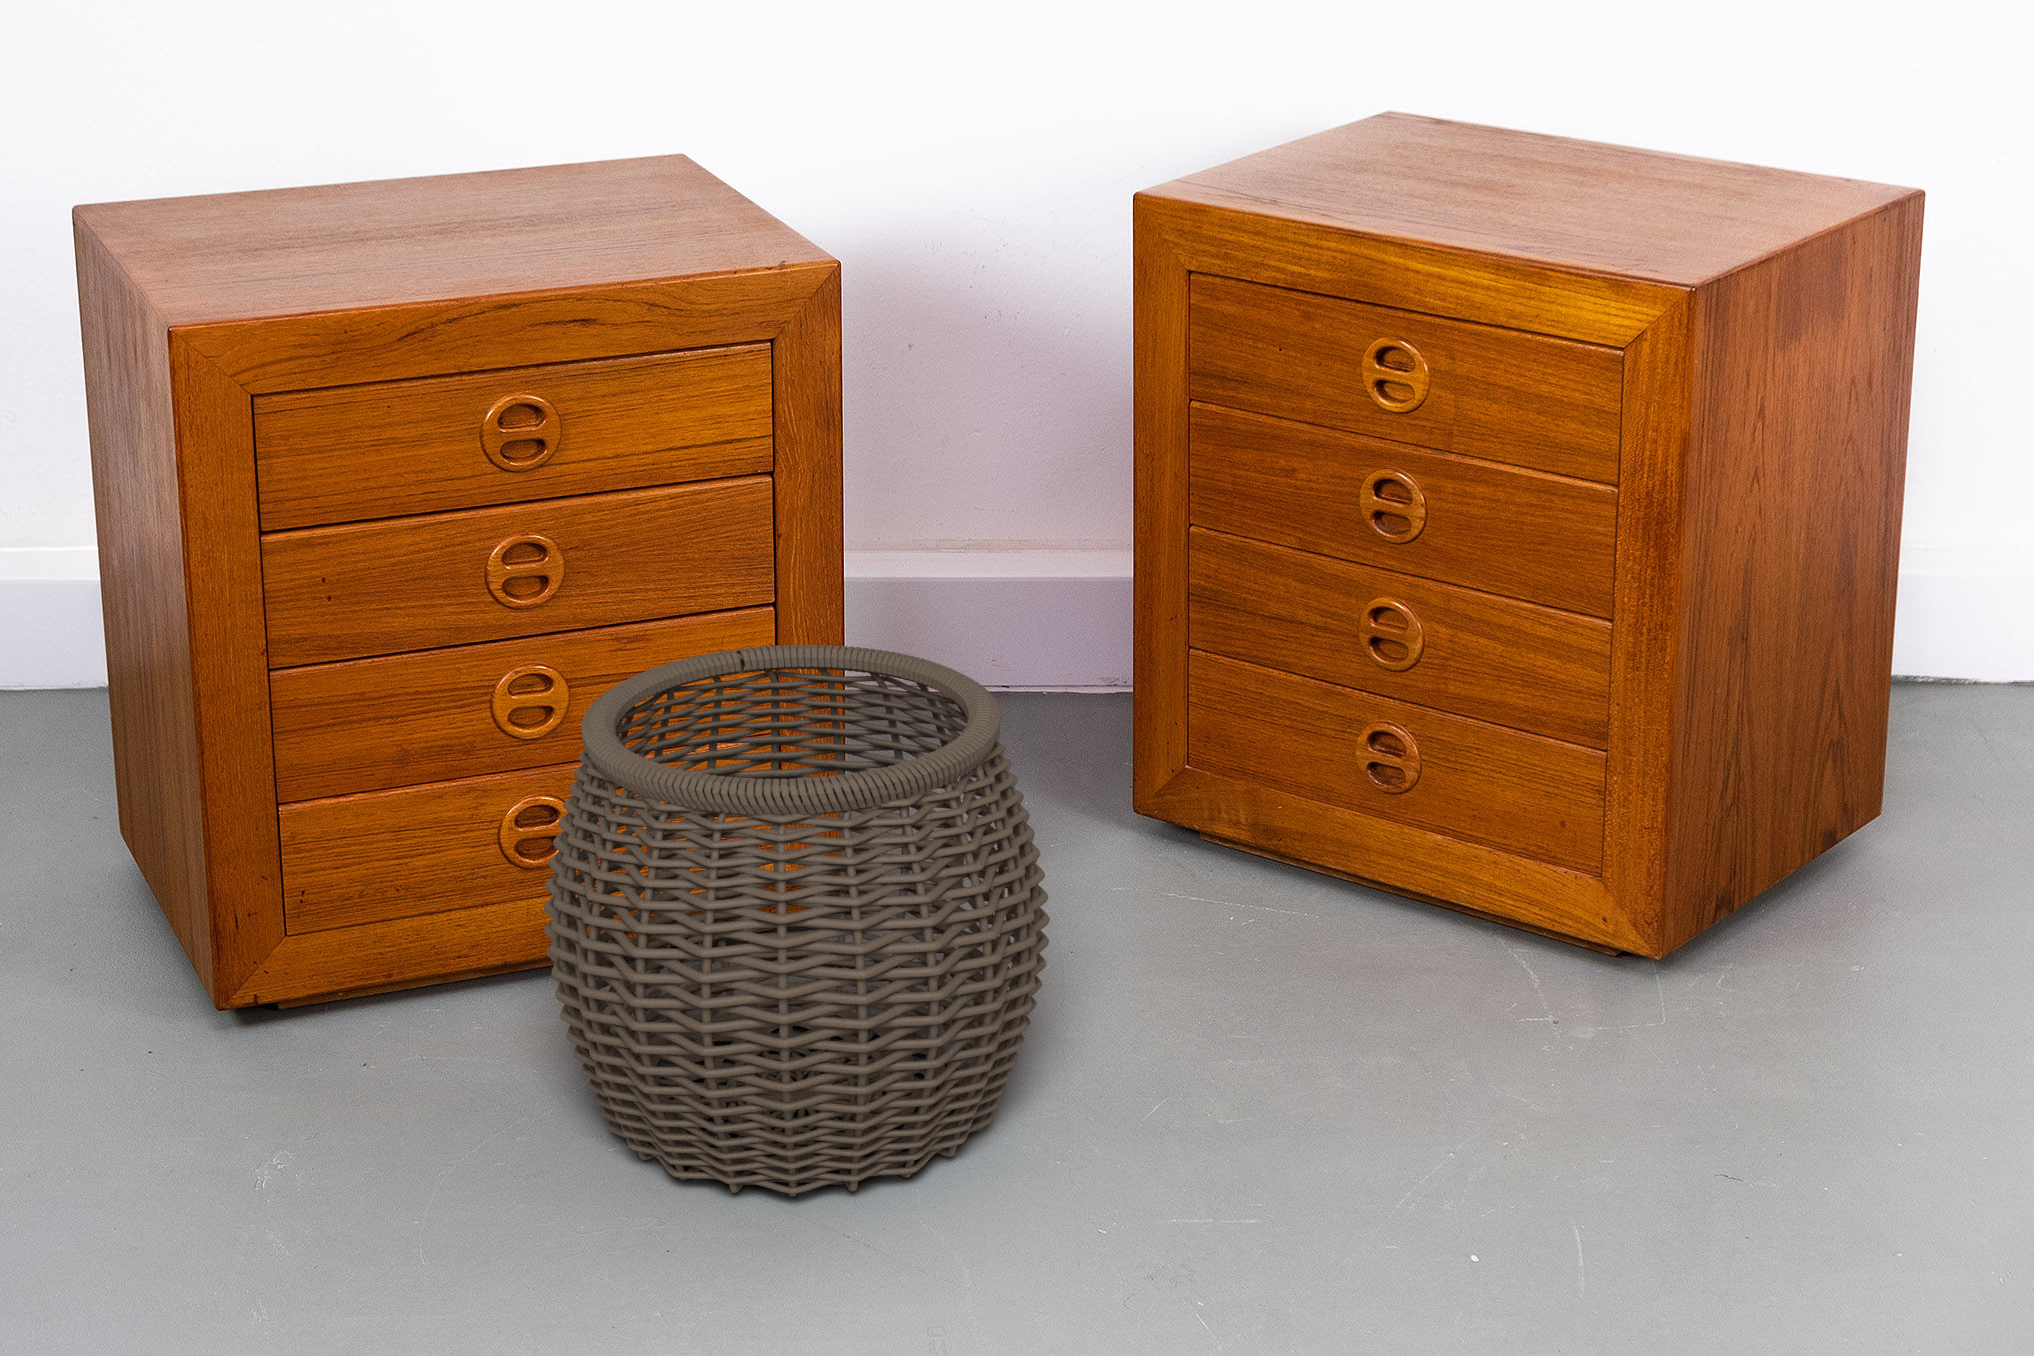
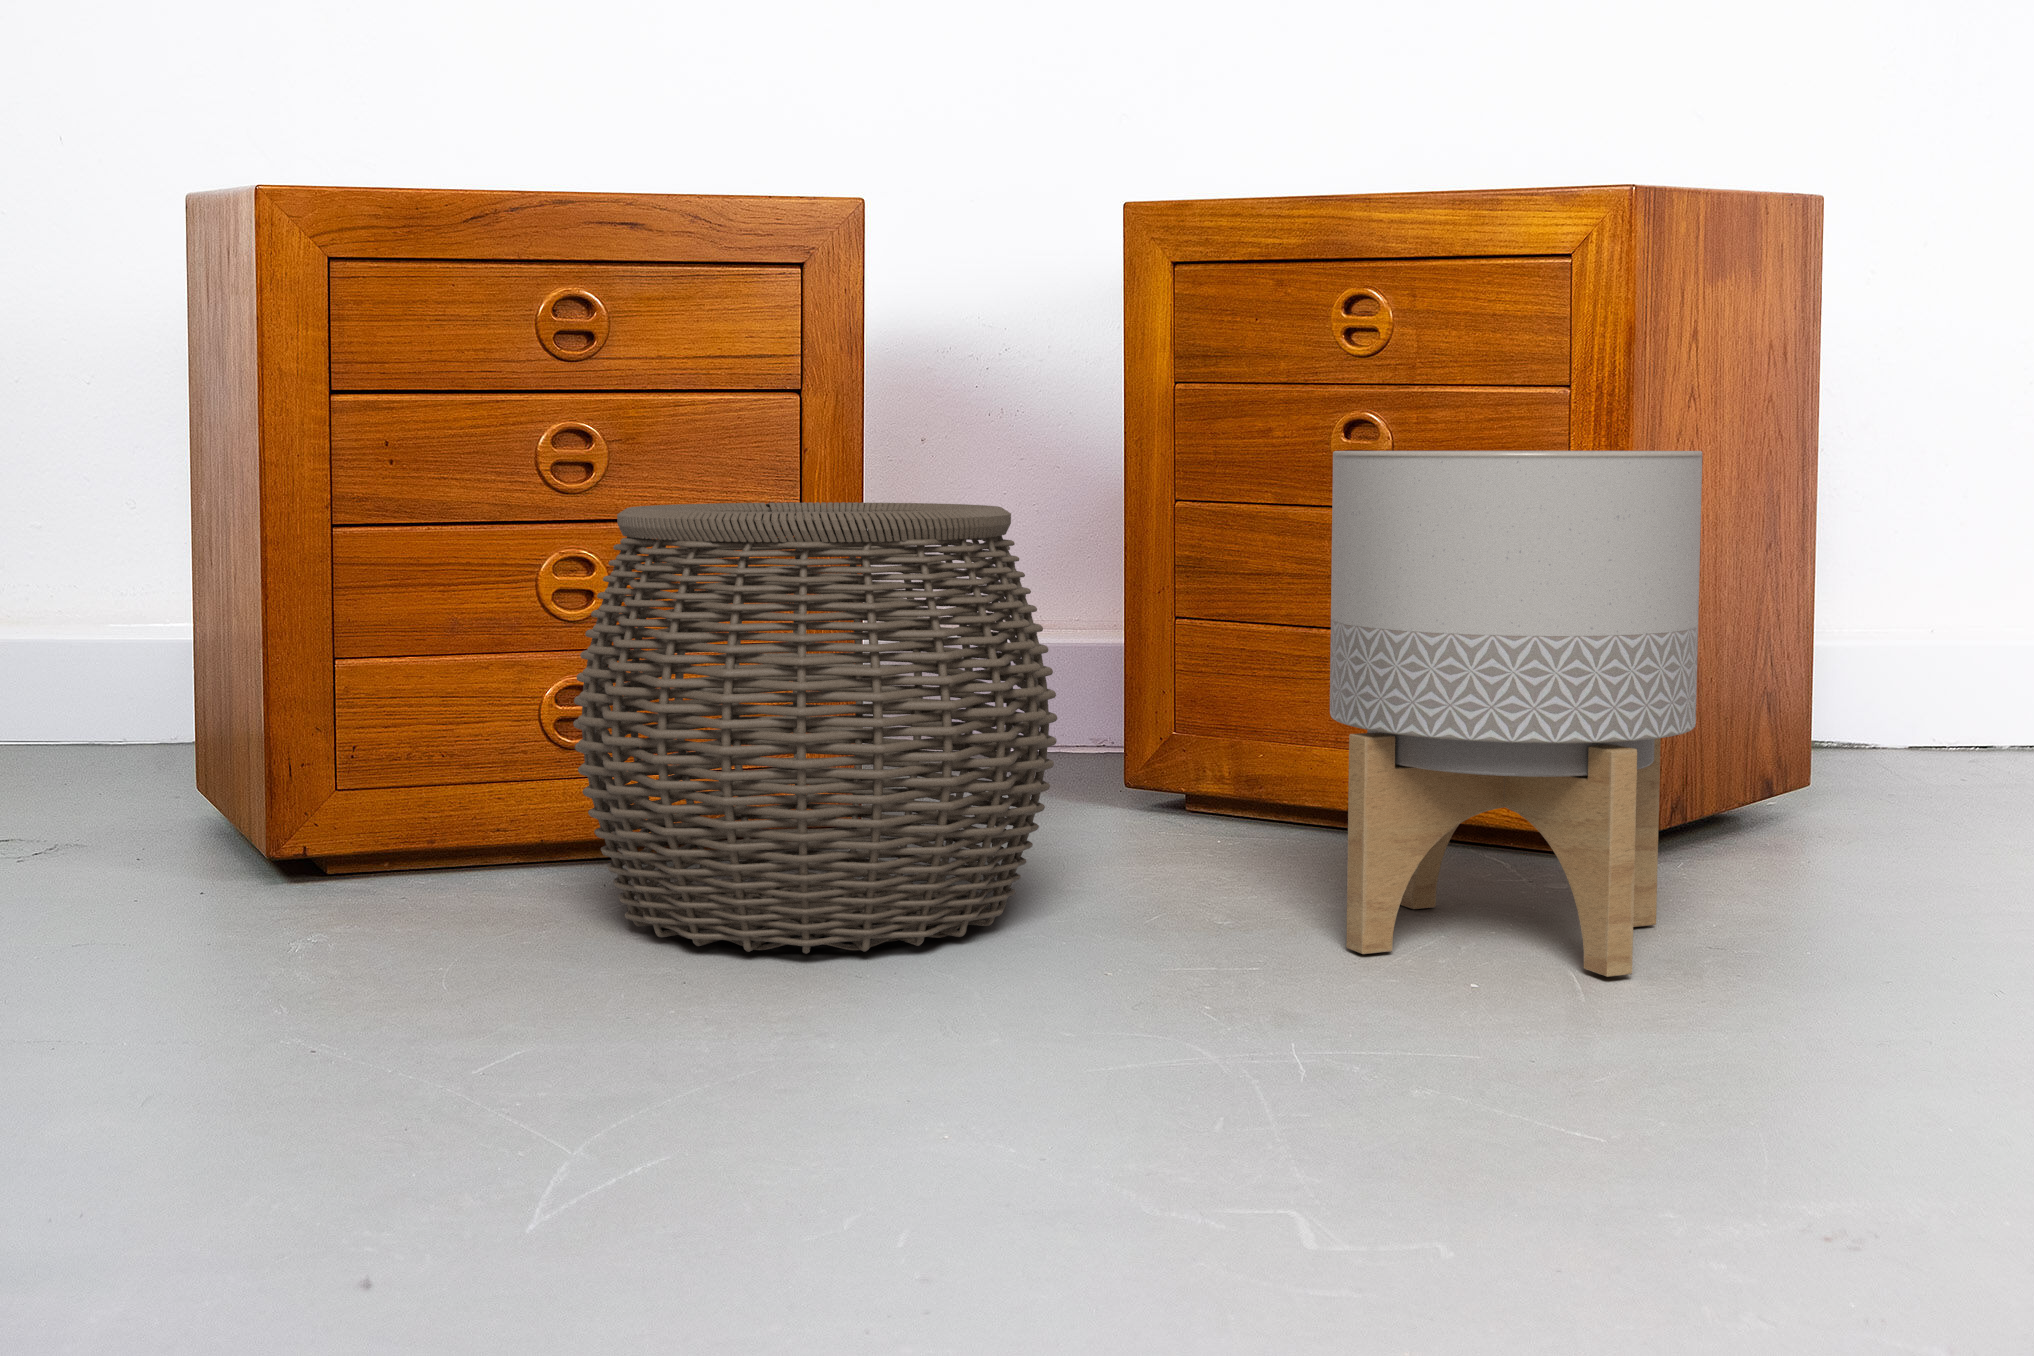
planter: none [1333,617,1729,1231] -> present [1330,451,1702,977]

